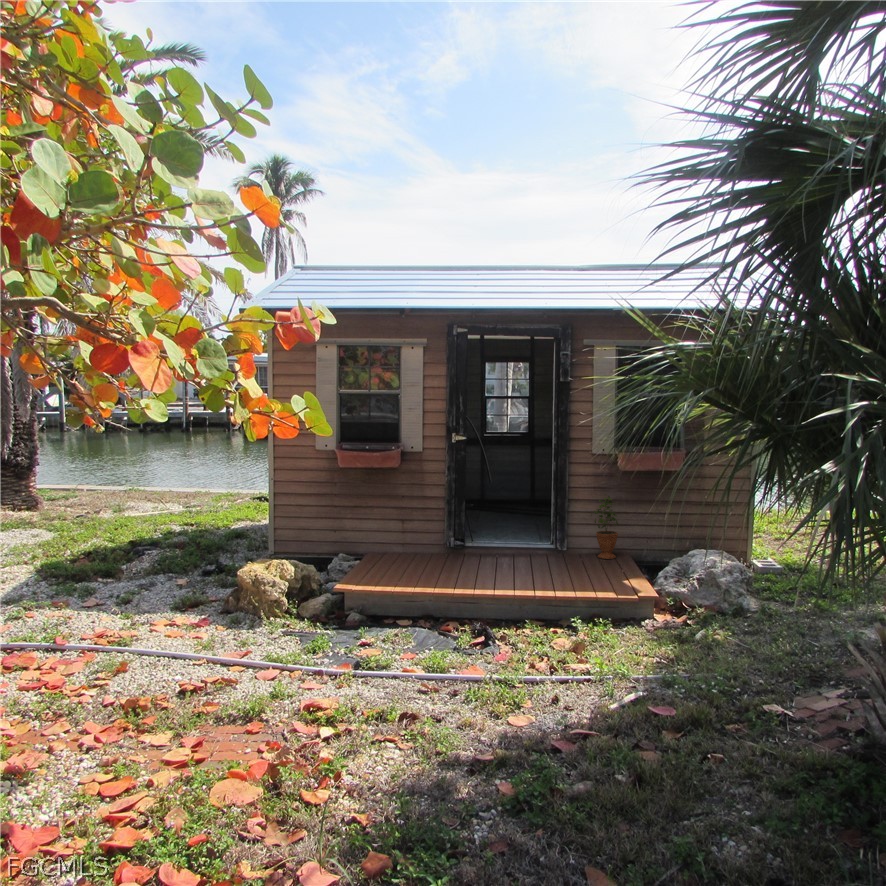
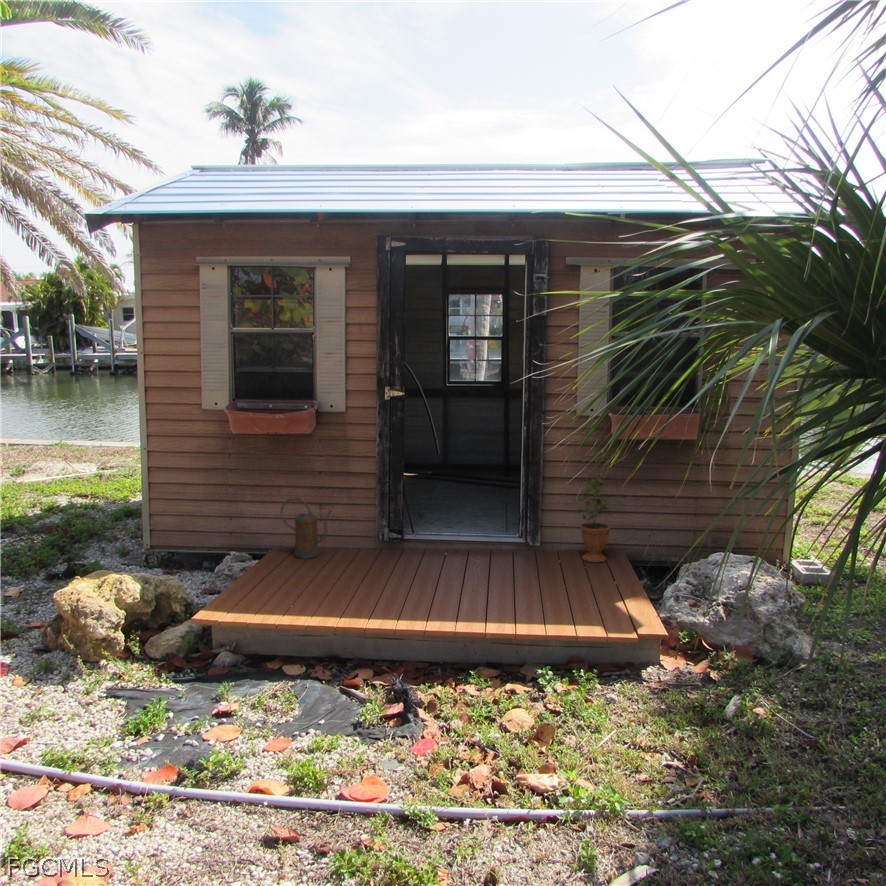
watering can: none [376,514,414,558] -> present [280,498,331,559]

